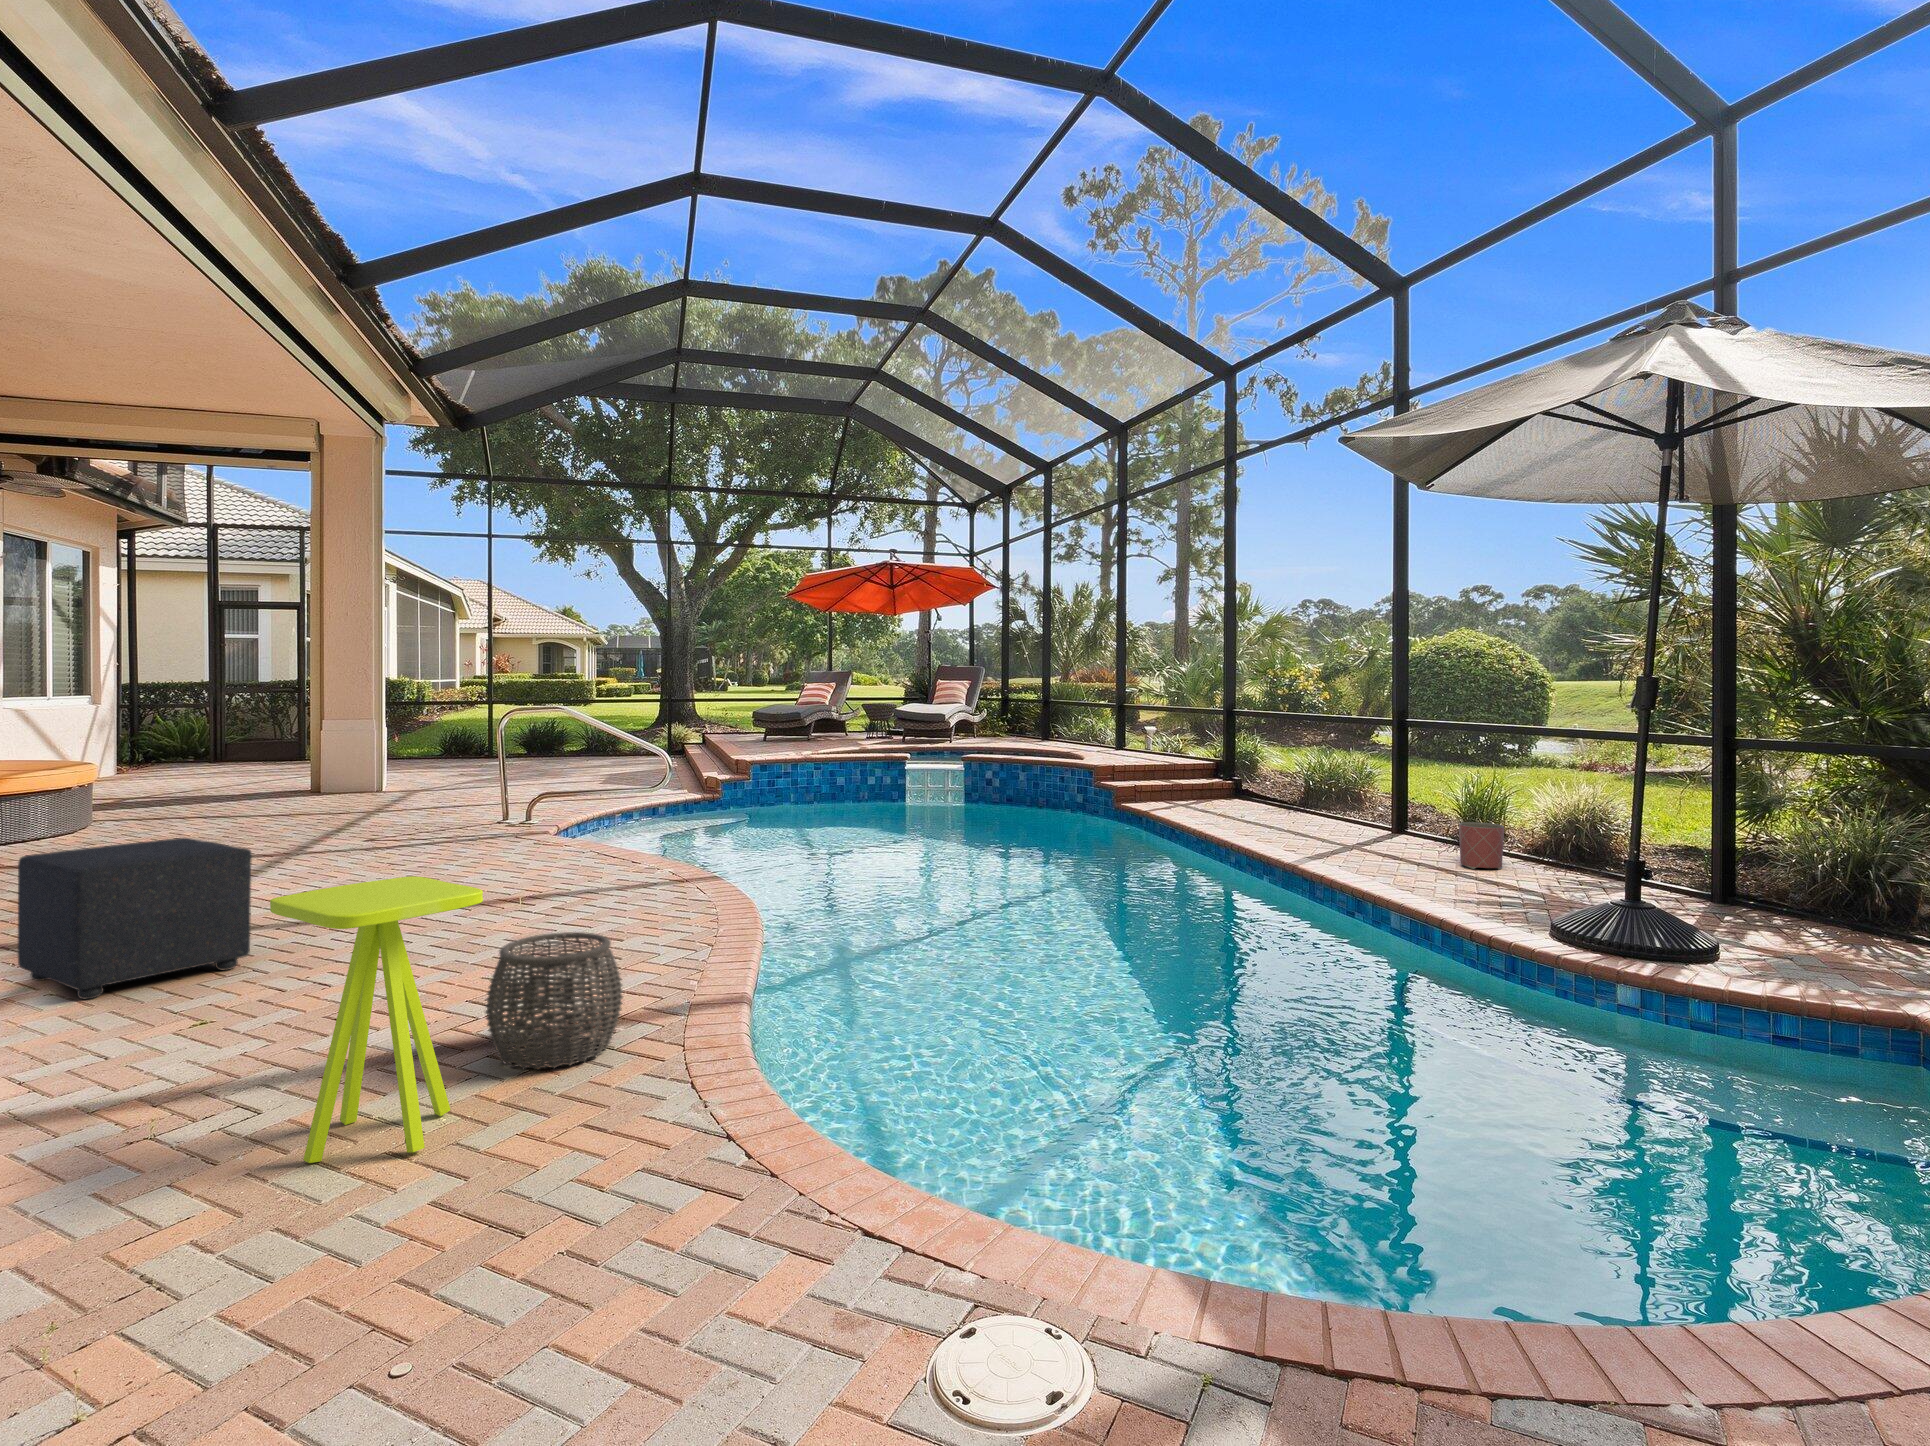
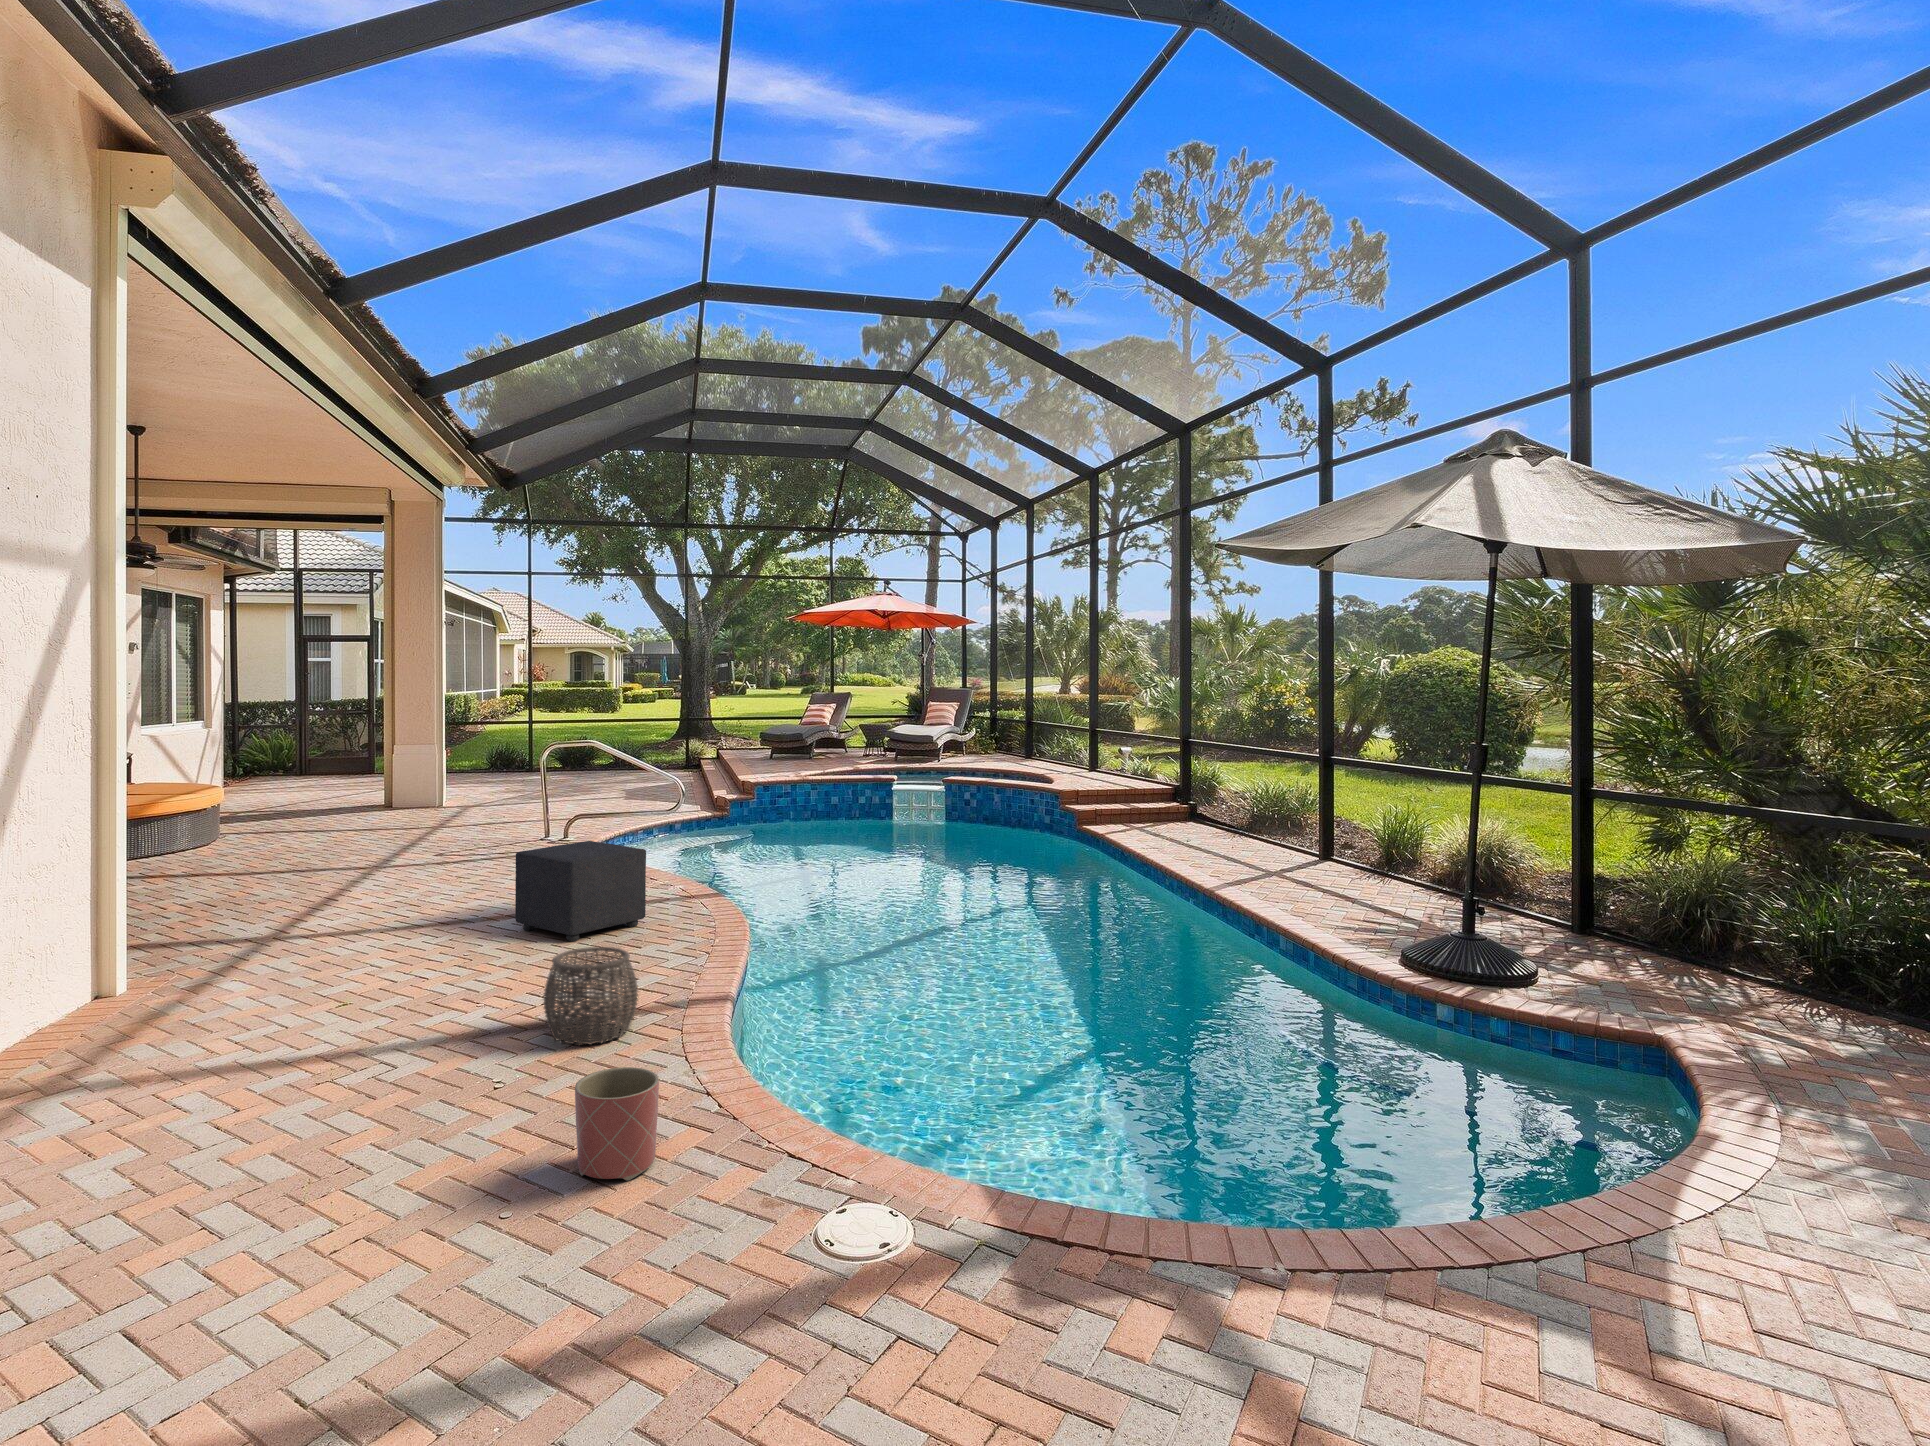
planter: present [1459,822,1504,870] -> present [575,1067,659,1181]
ottoman: present [18,838,252,999] -> present [515,841,646,942]
side table: present [270,876,483,1163] -> none [409,909,544,1101]

